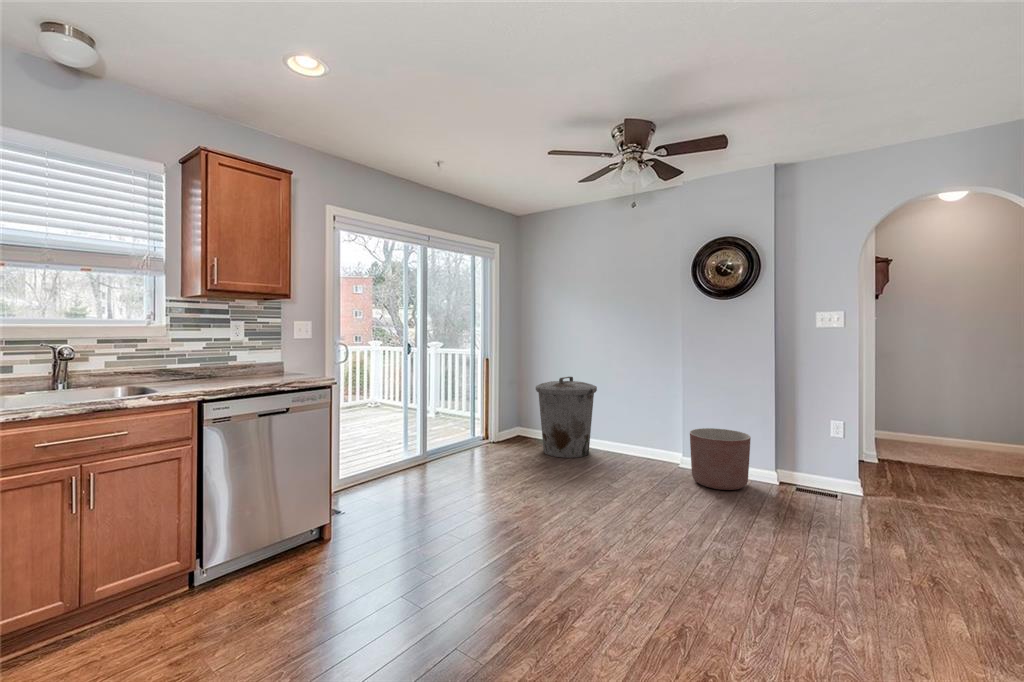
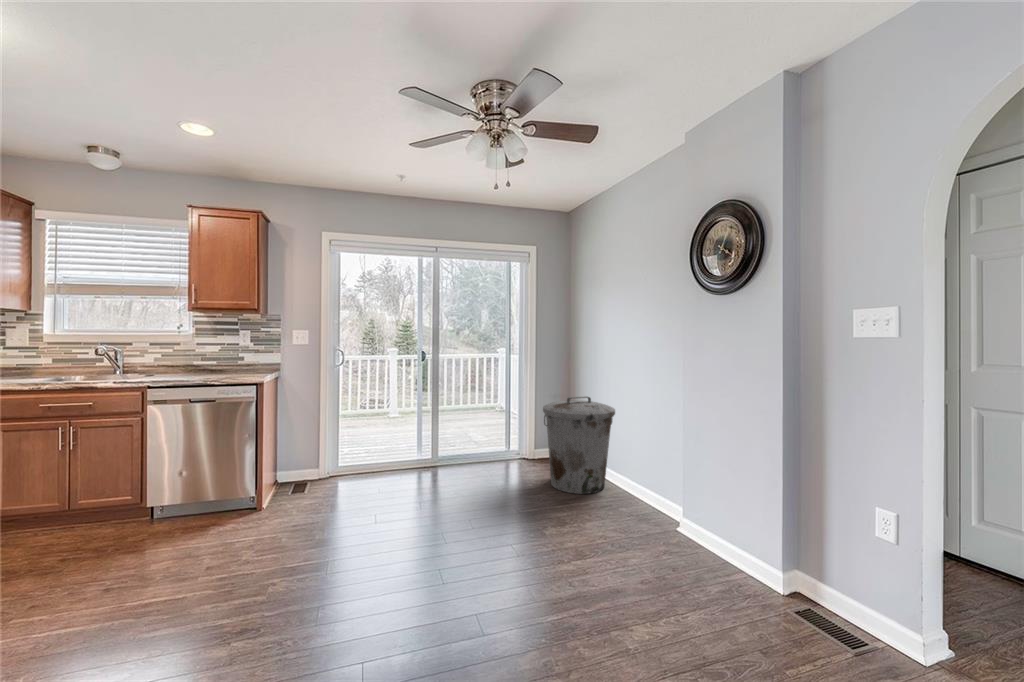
planter: present [690,428,751,490] -> none [640,489,728,593]

